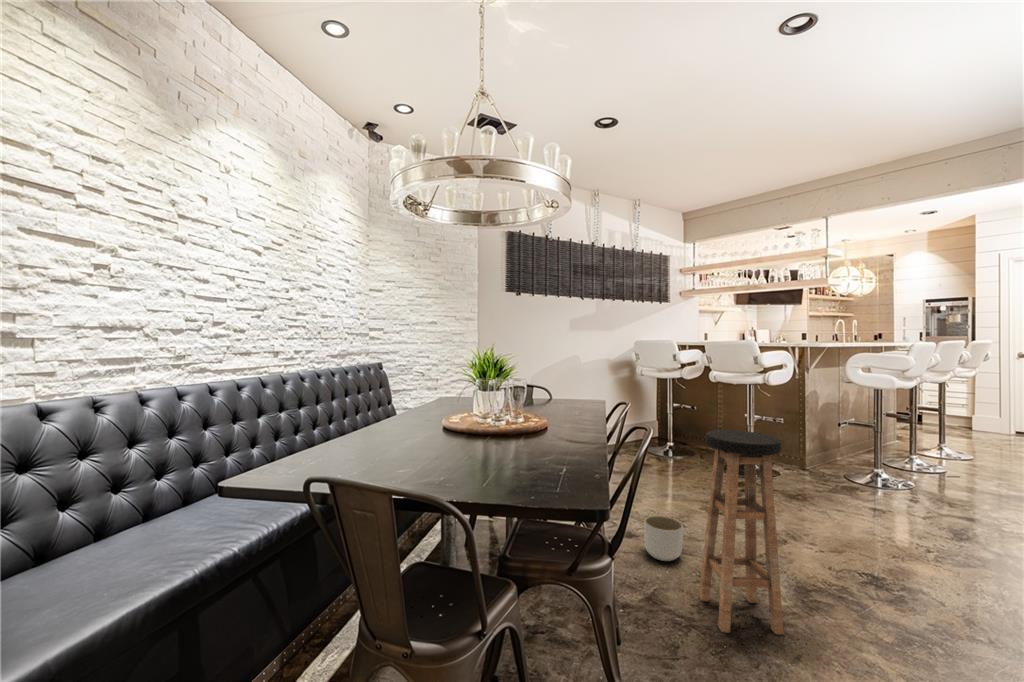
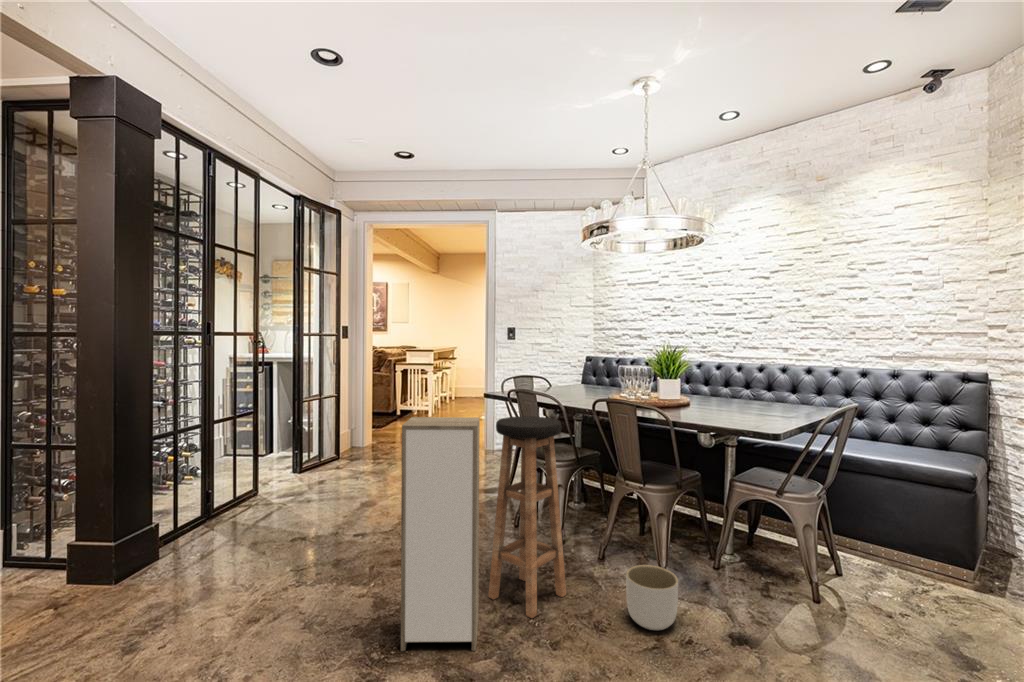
storage cabinet: none [809,424,907,658] -> present [401,417,480,651]

